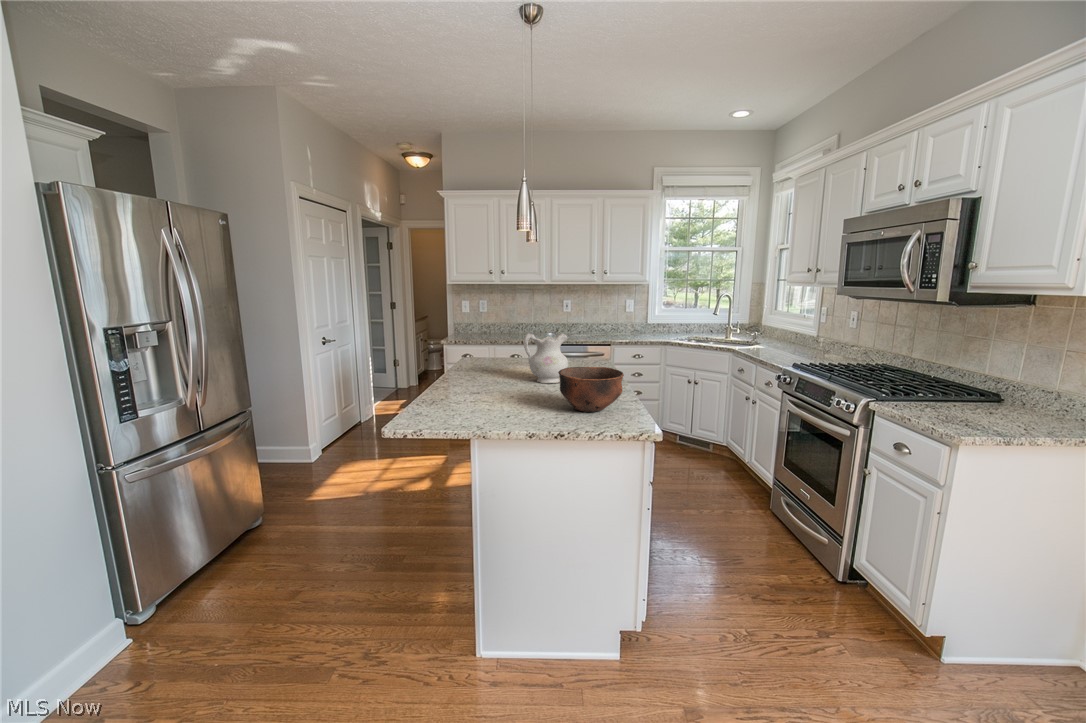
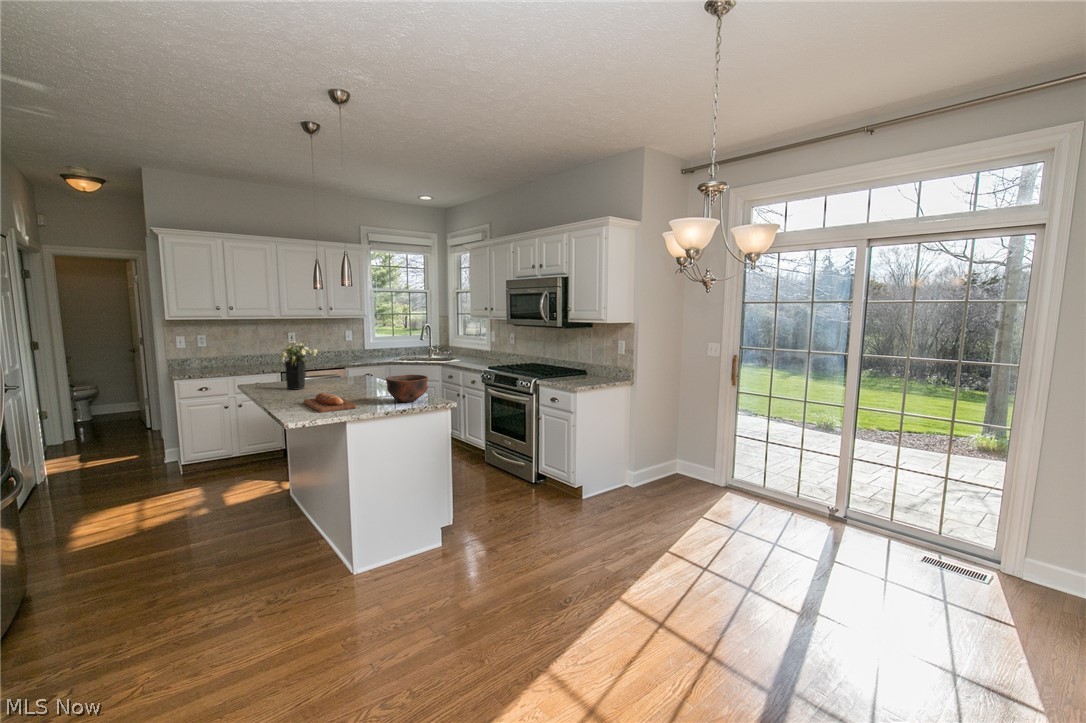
flower arrangement: none [479,306,530,368] -> present [280,341,317,390]
ceramic pitcher: present [524,332,568,383] -> none [332,357,367,394]
bread loaf: none [453,379,512,410] -> present [304,393,356,413]

